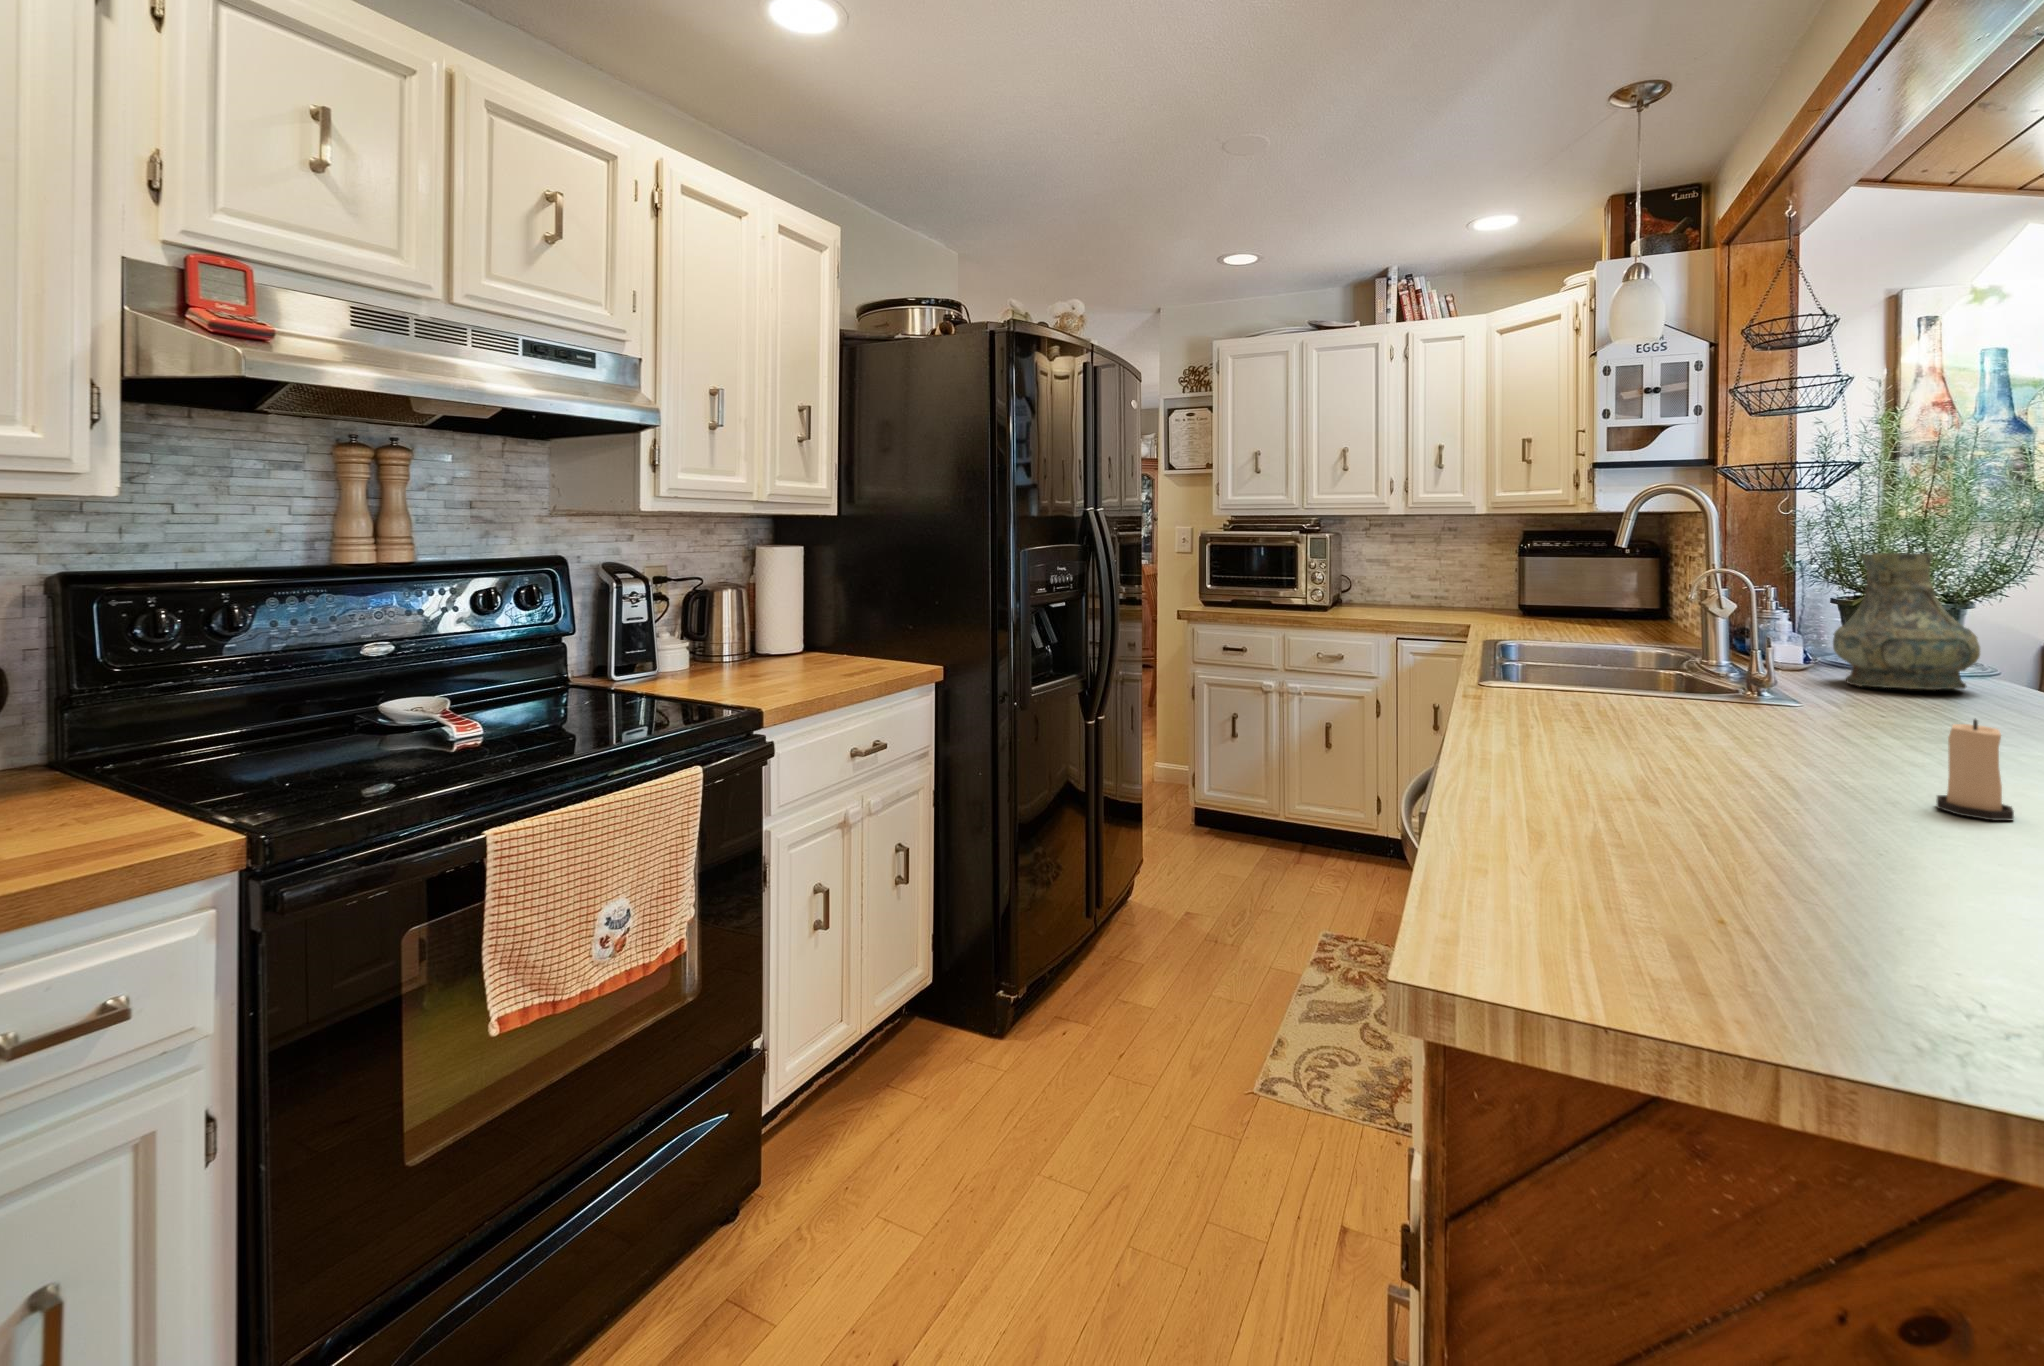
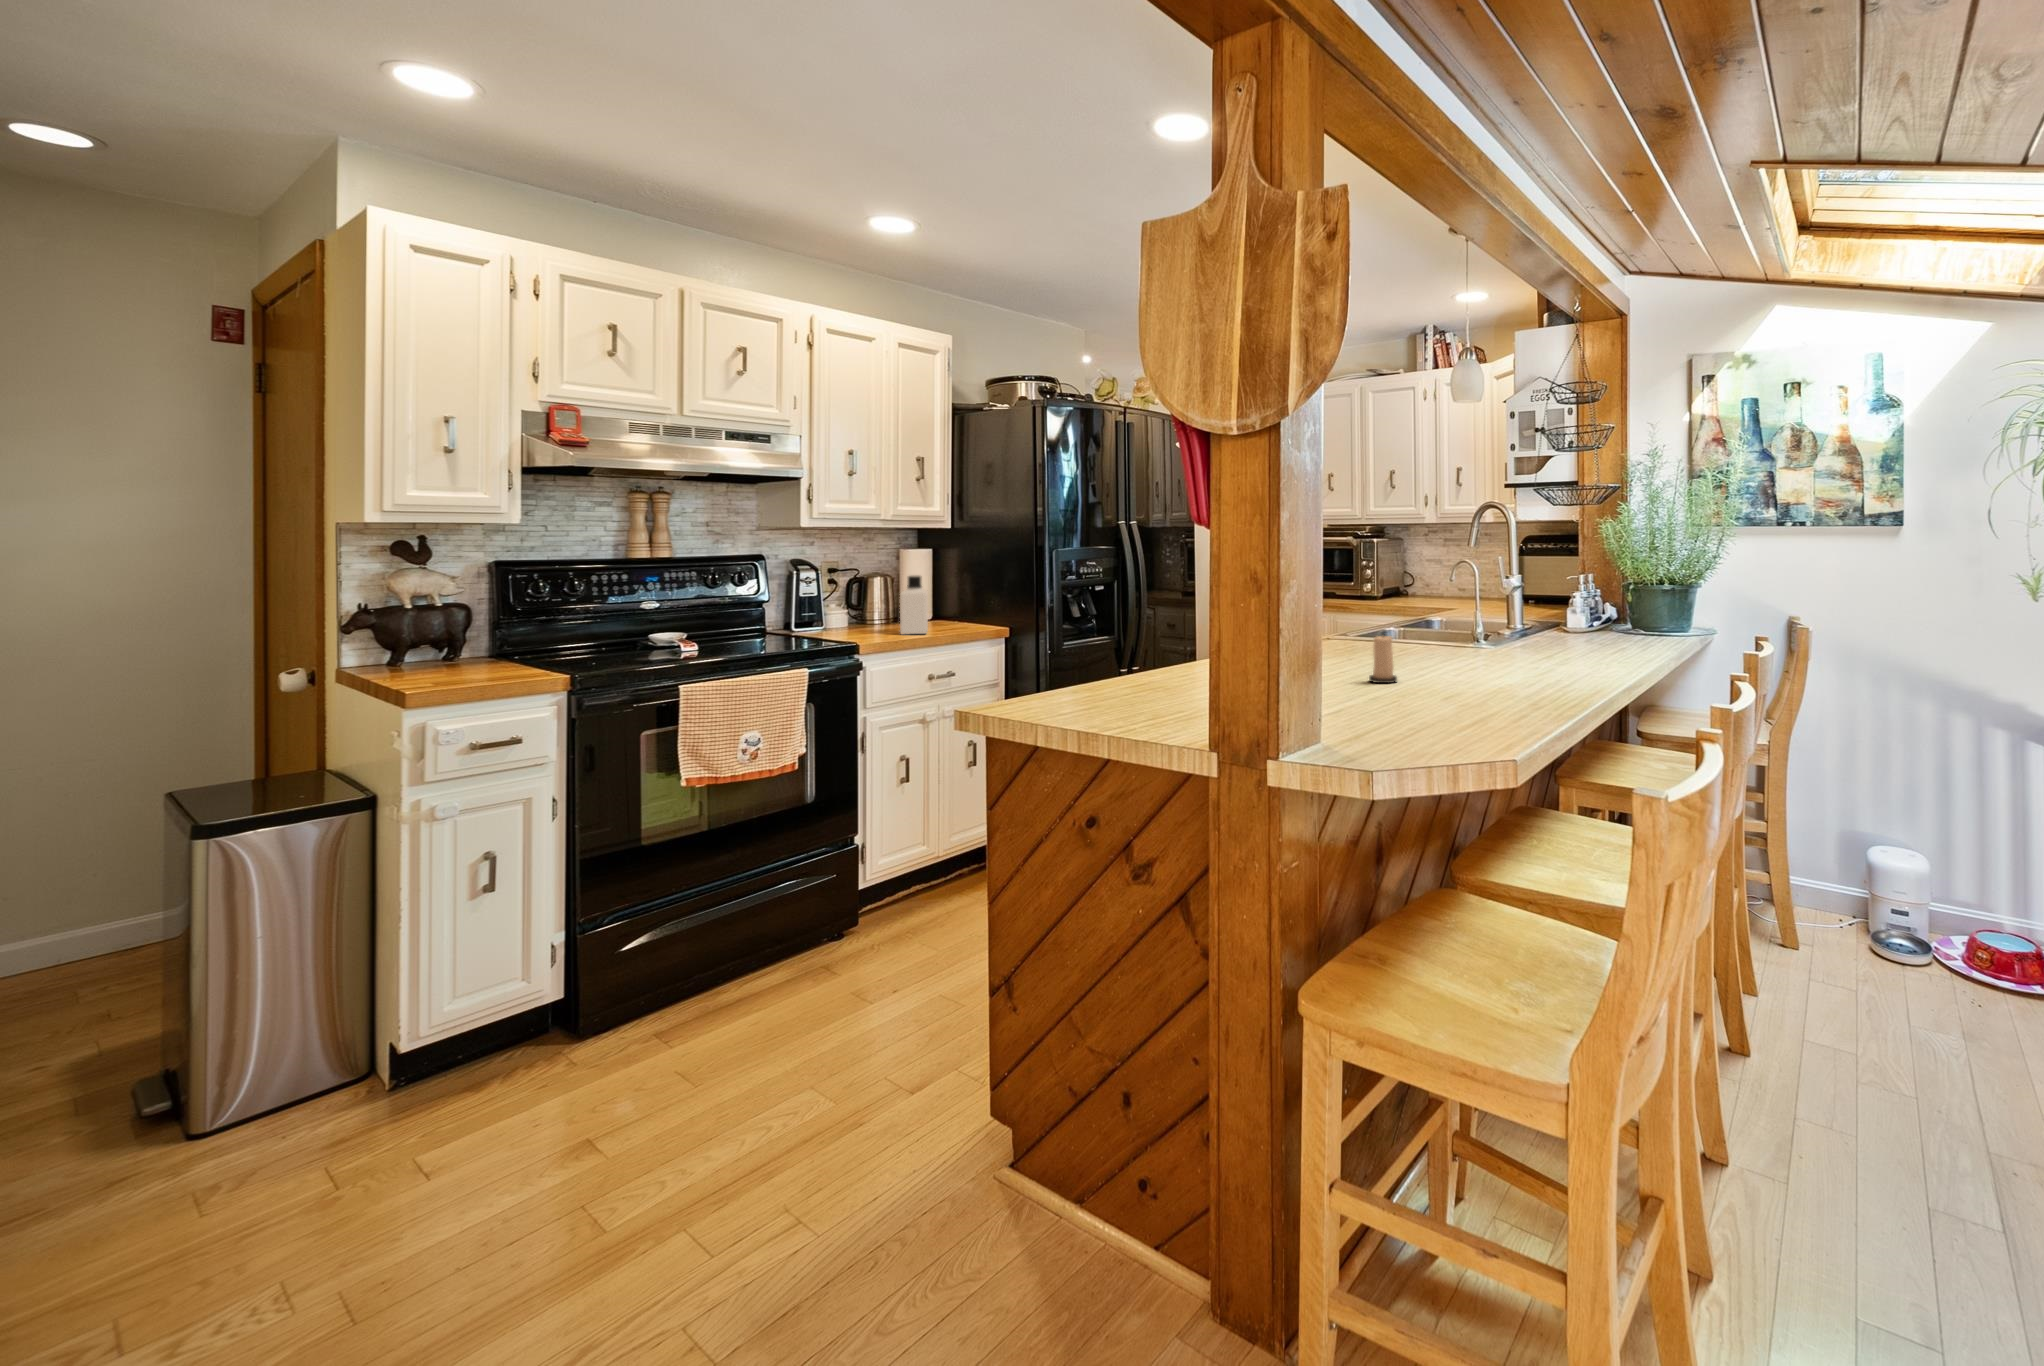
vase: present [1833,553,1980,690] -> none [1562,549,1640,640]
bottle: none [791,588,837,681] -> present [900,576,928,634]

